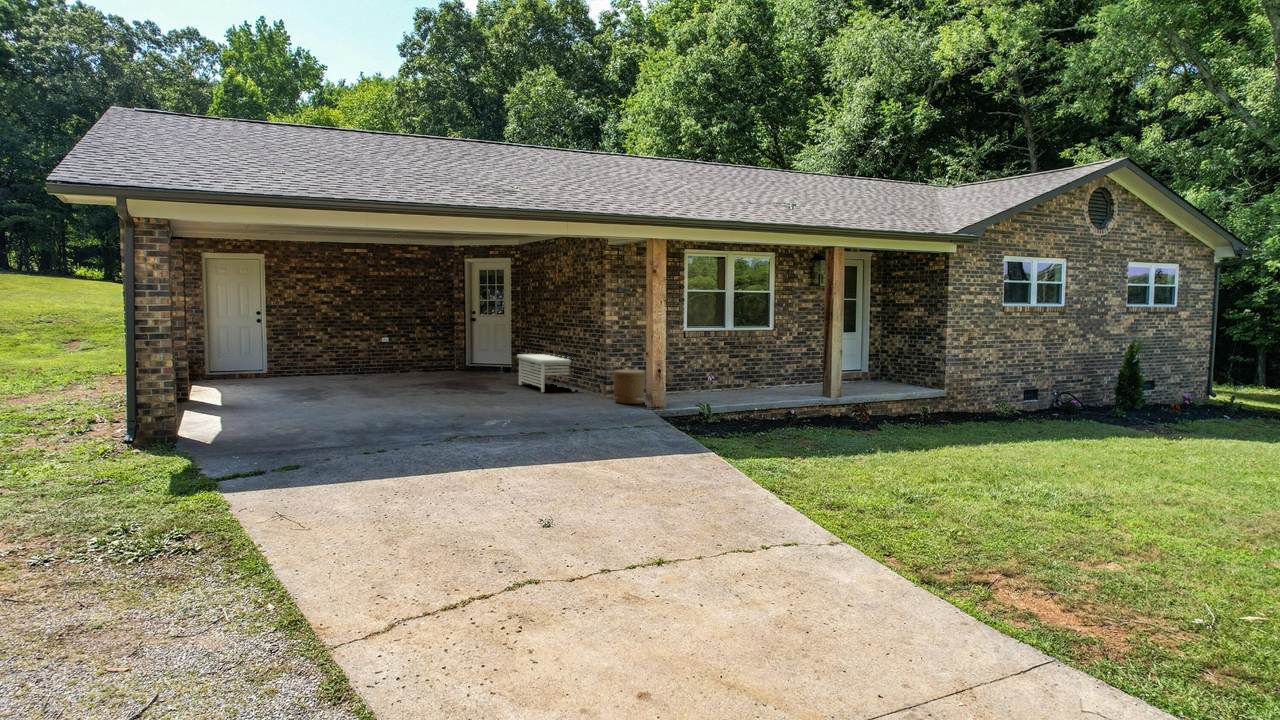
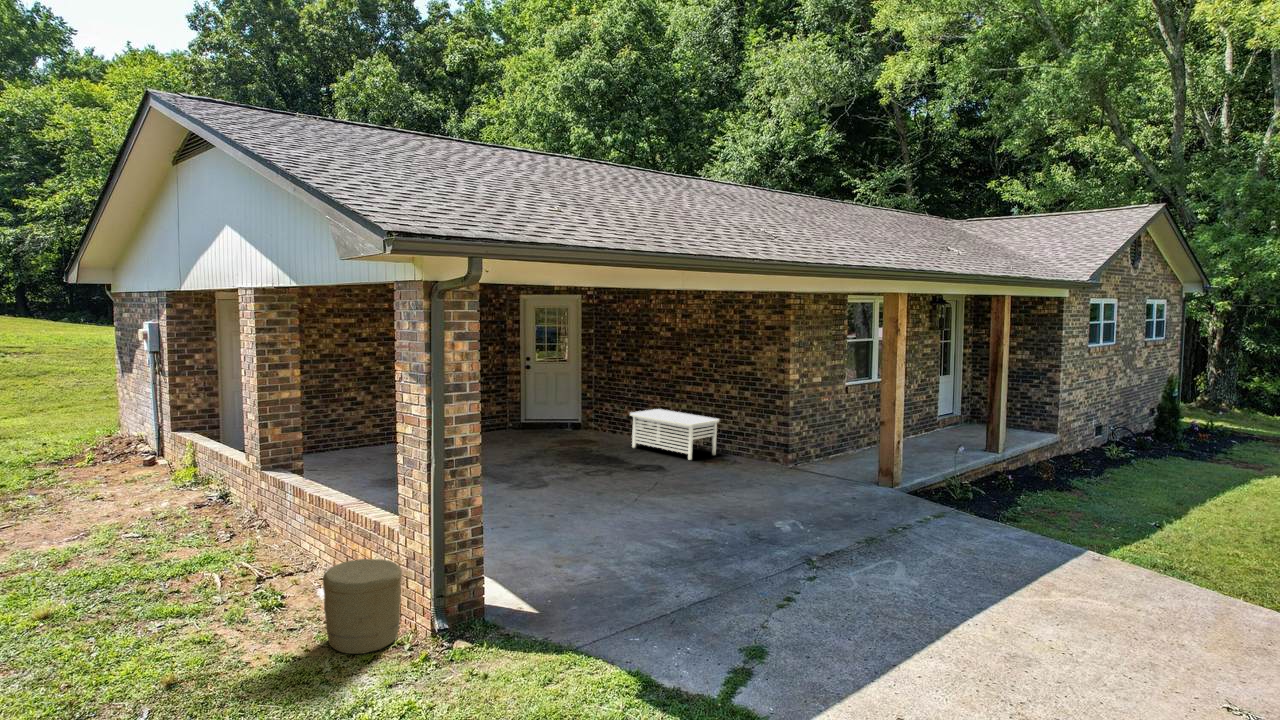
woven basket: present [614,370,645,404] -> present [323,559,402,654]

